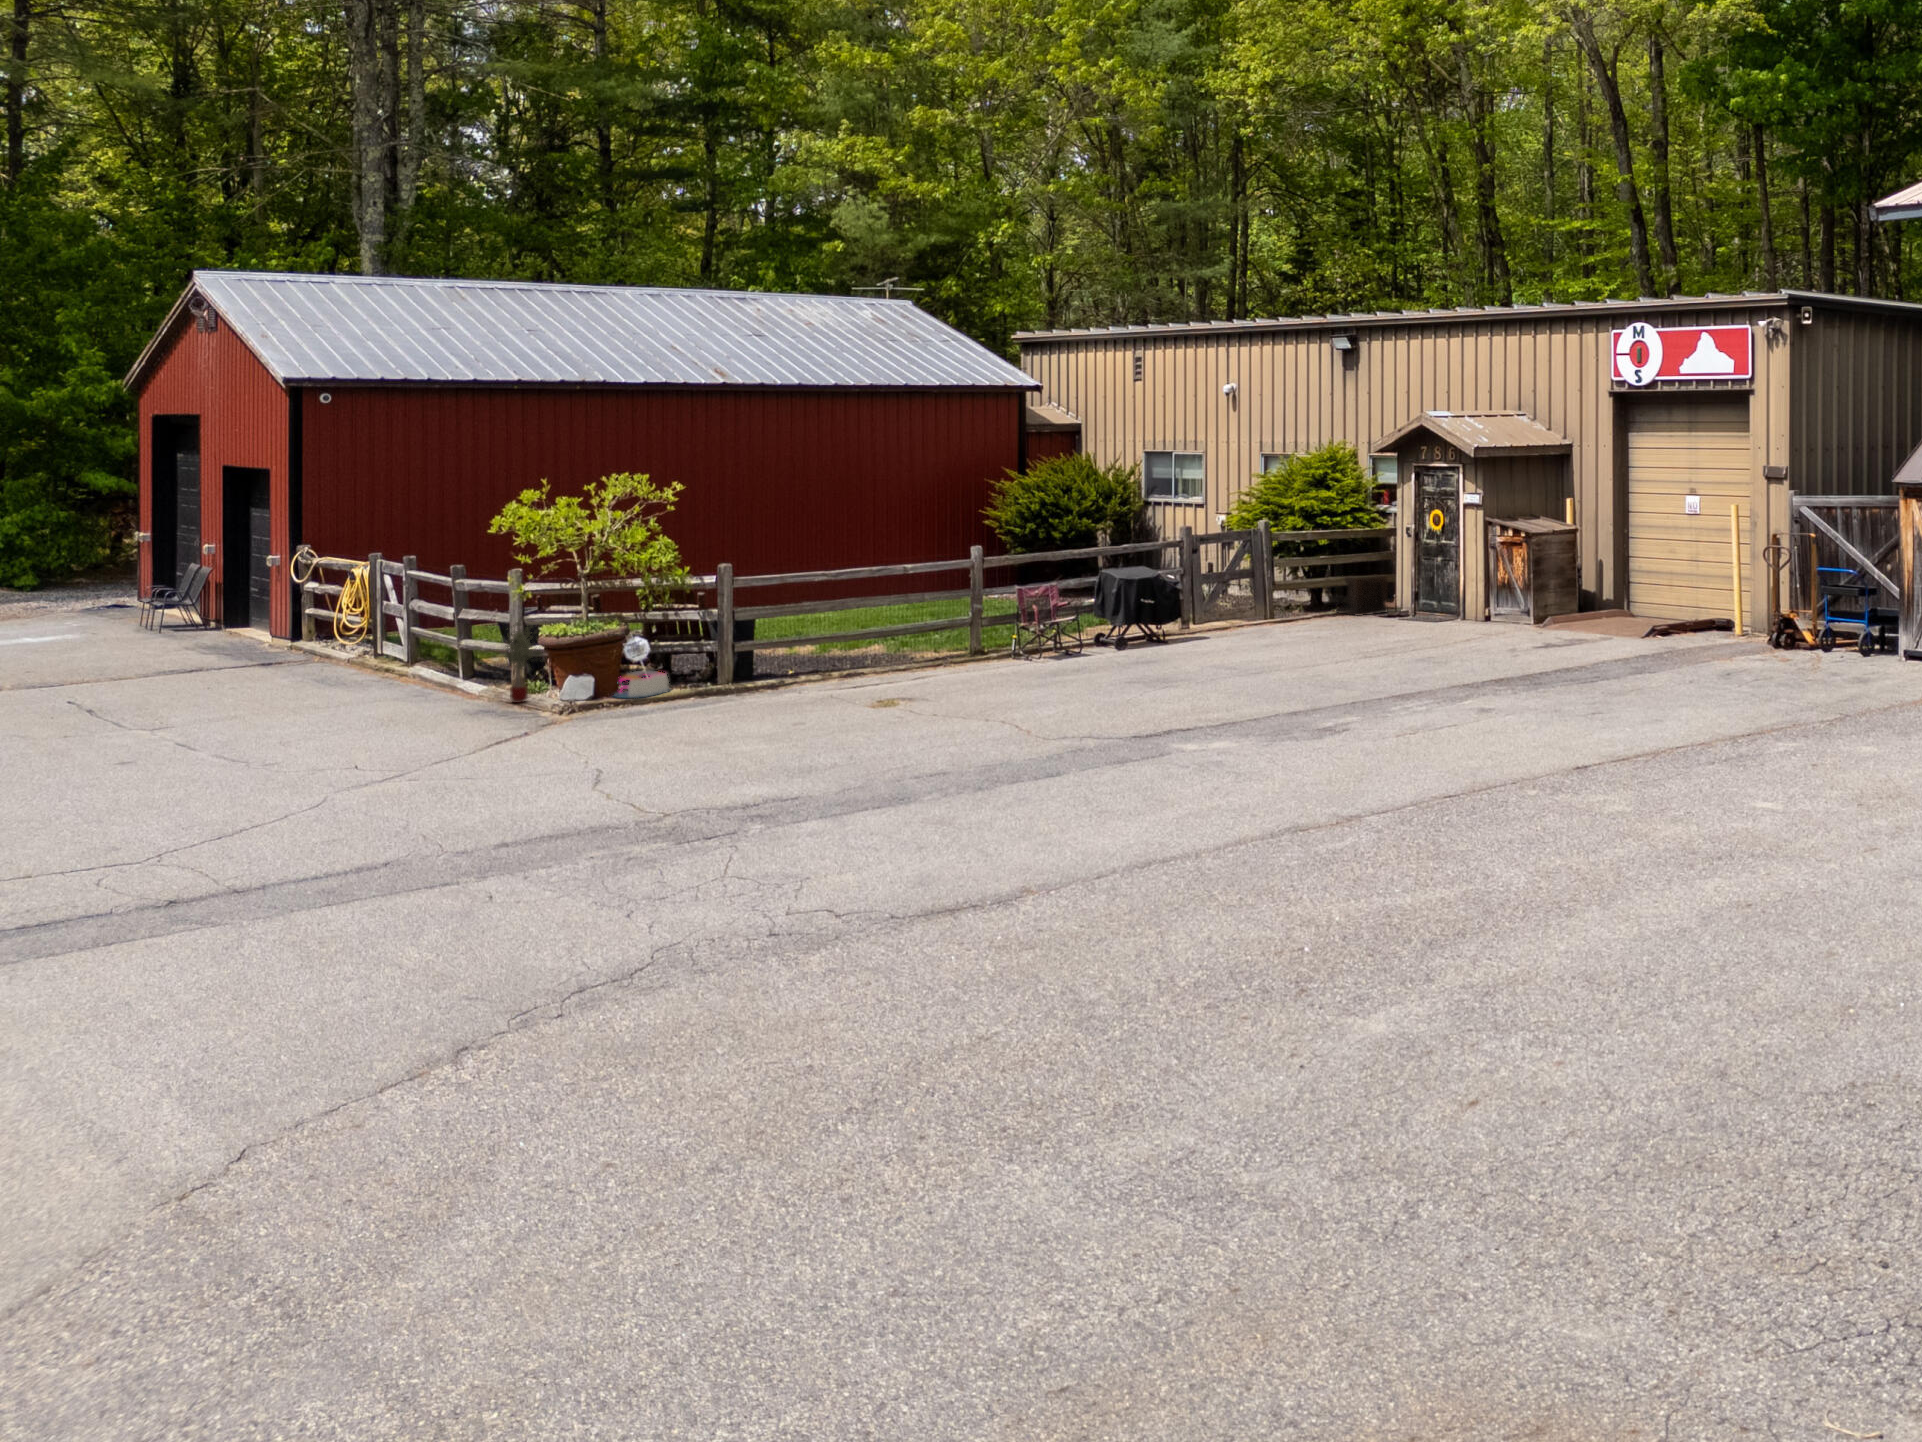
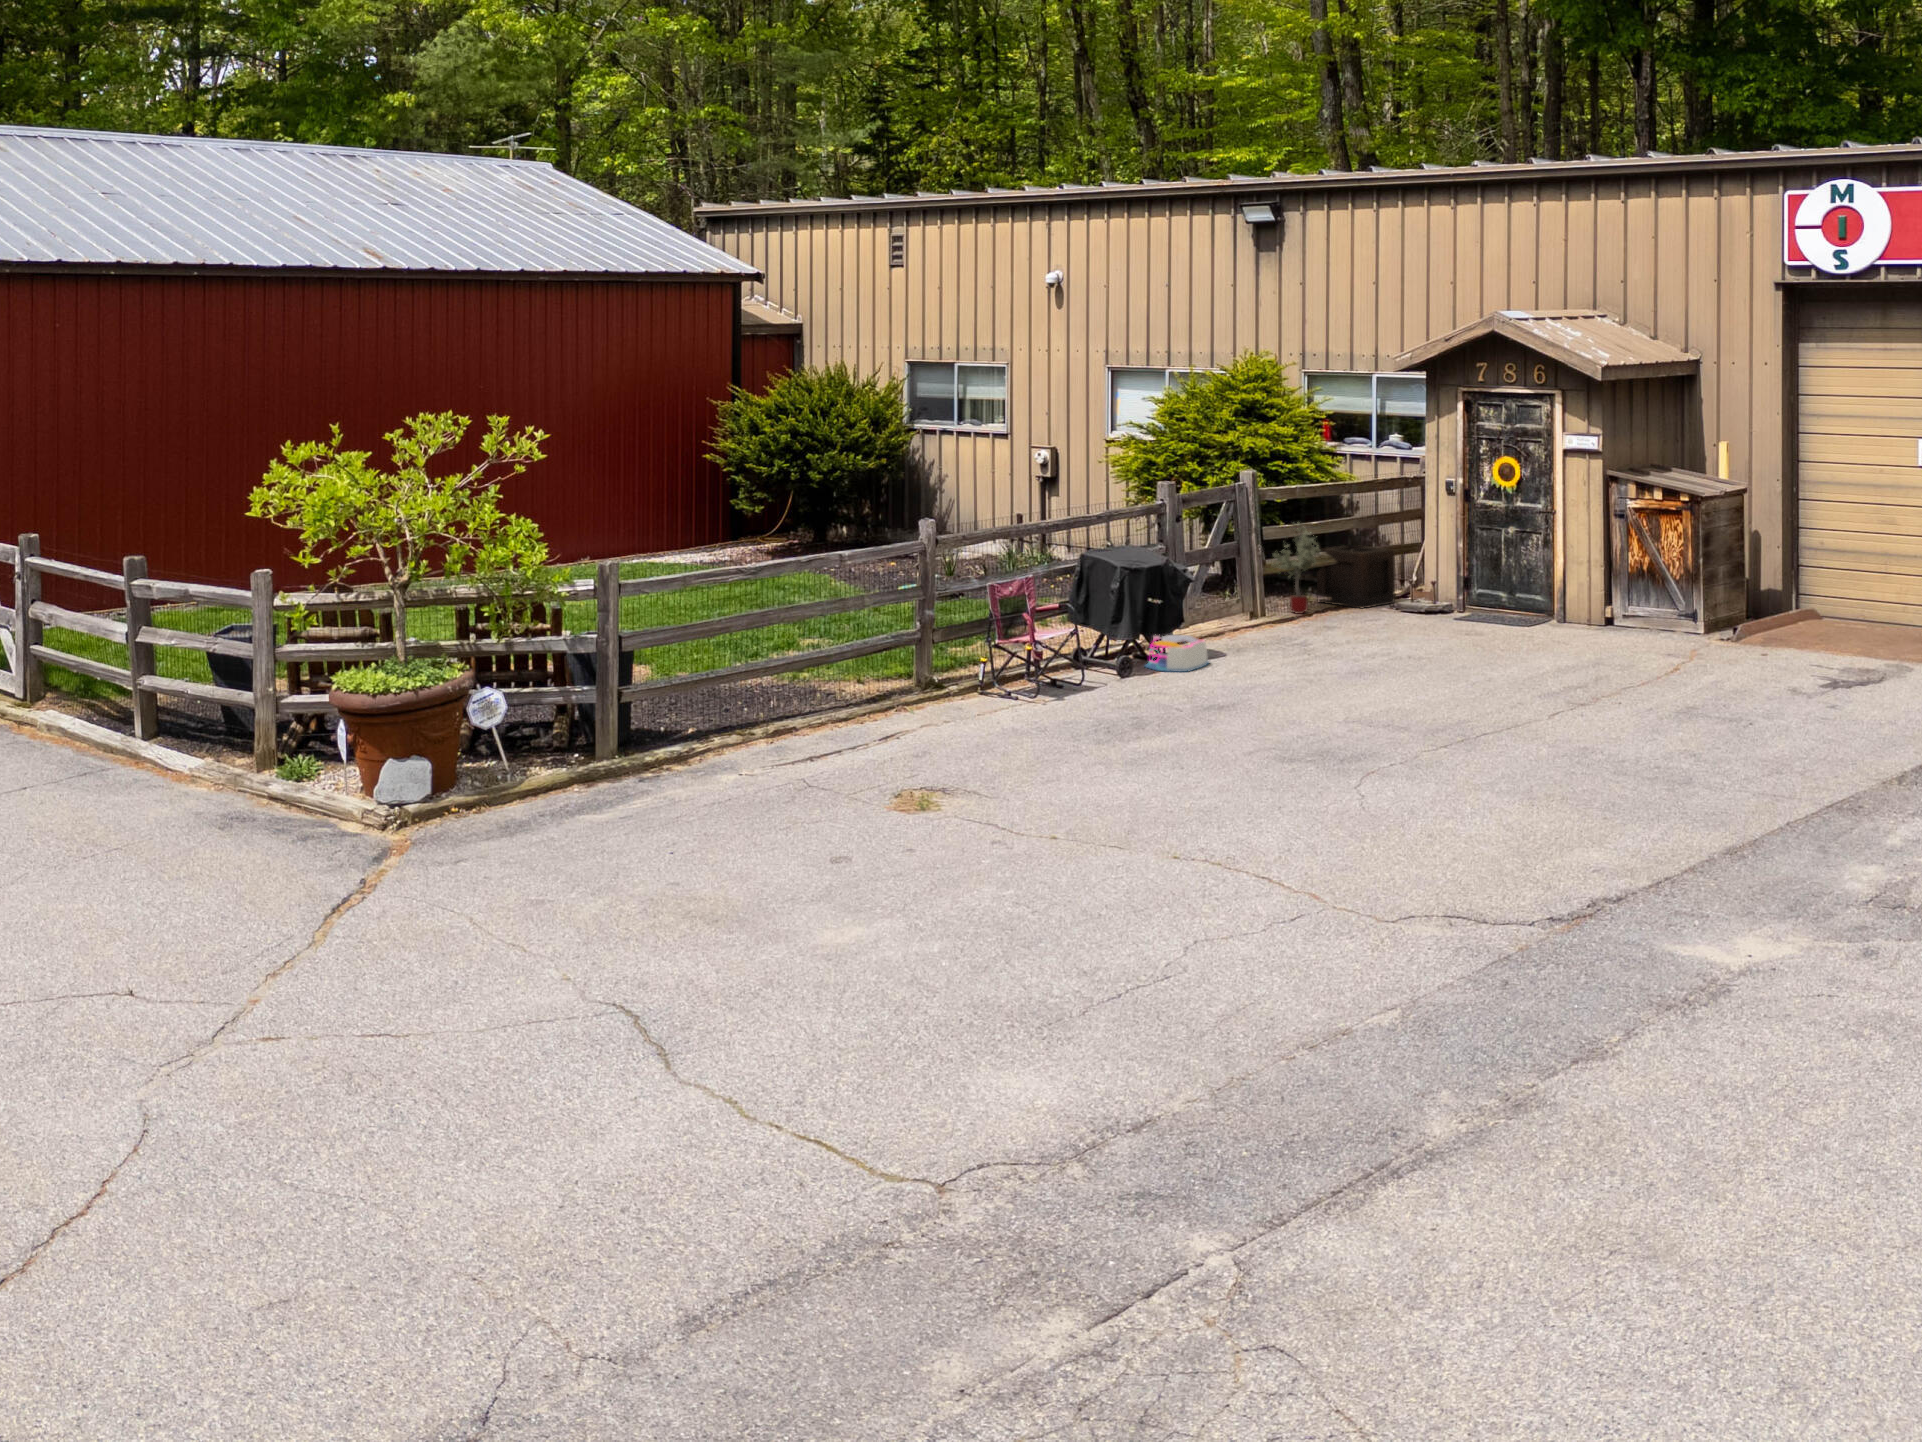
potted tree: present [504,620,547,703] -> present [1273,523,1320,614]
storage bin: present [614,671,669,698] -> present [1145,635,1209,672]

